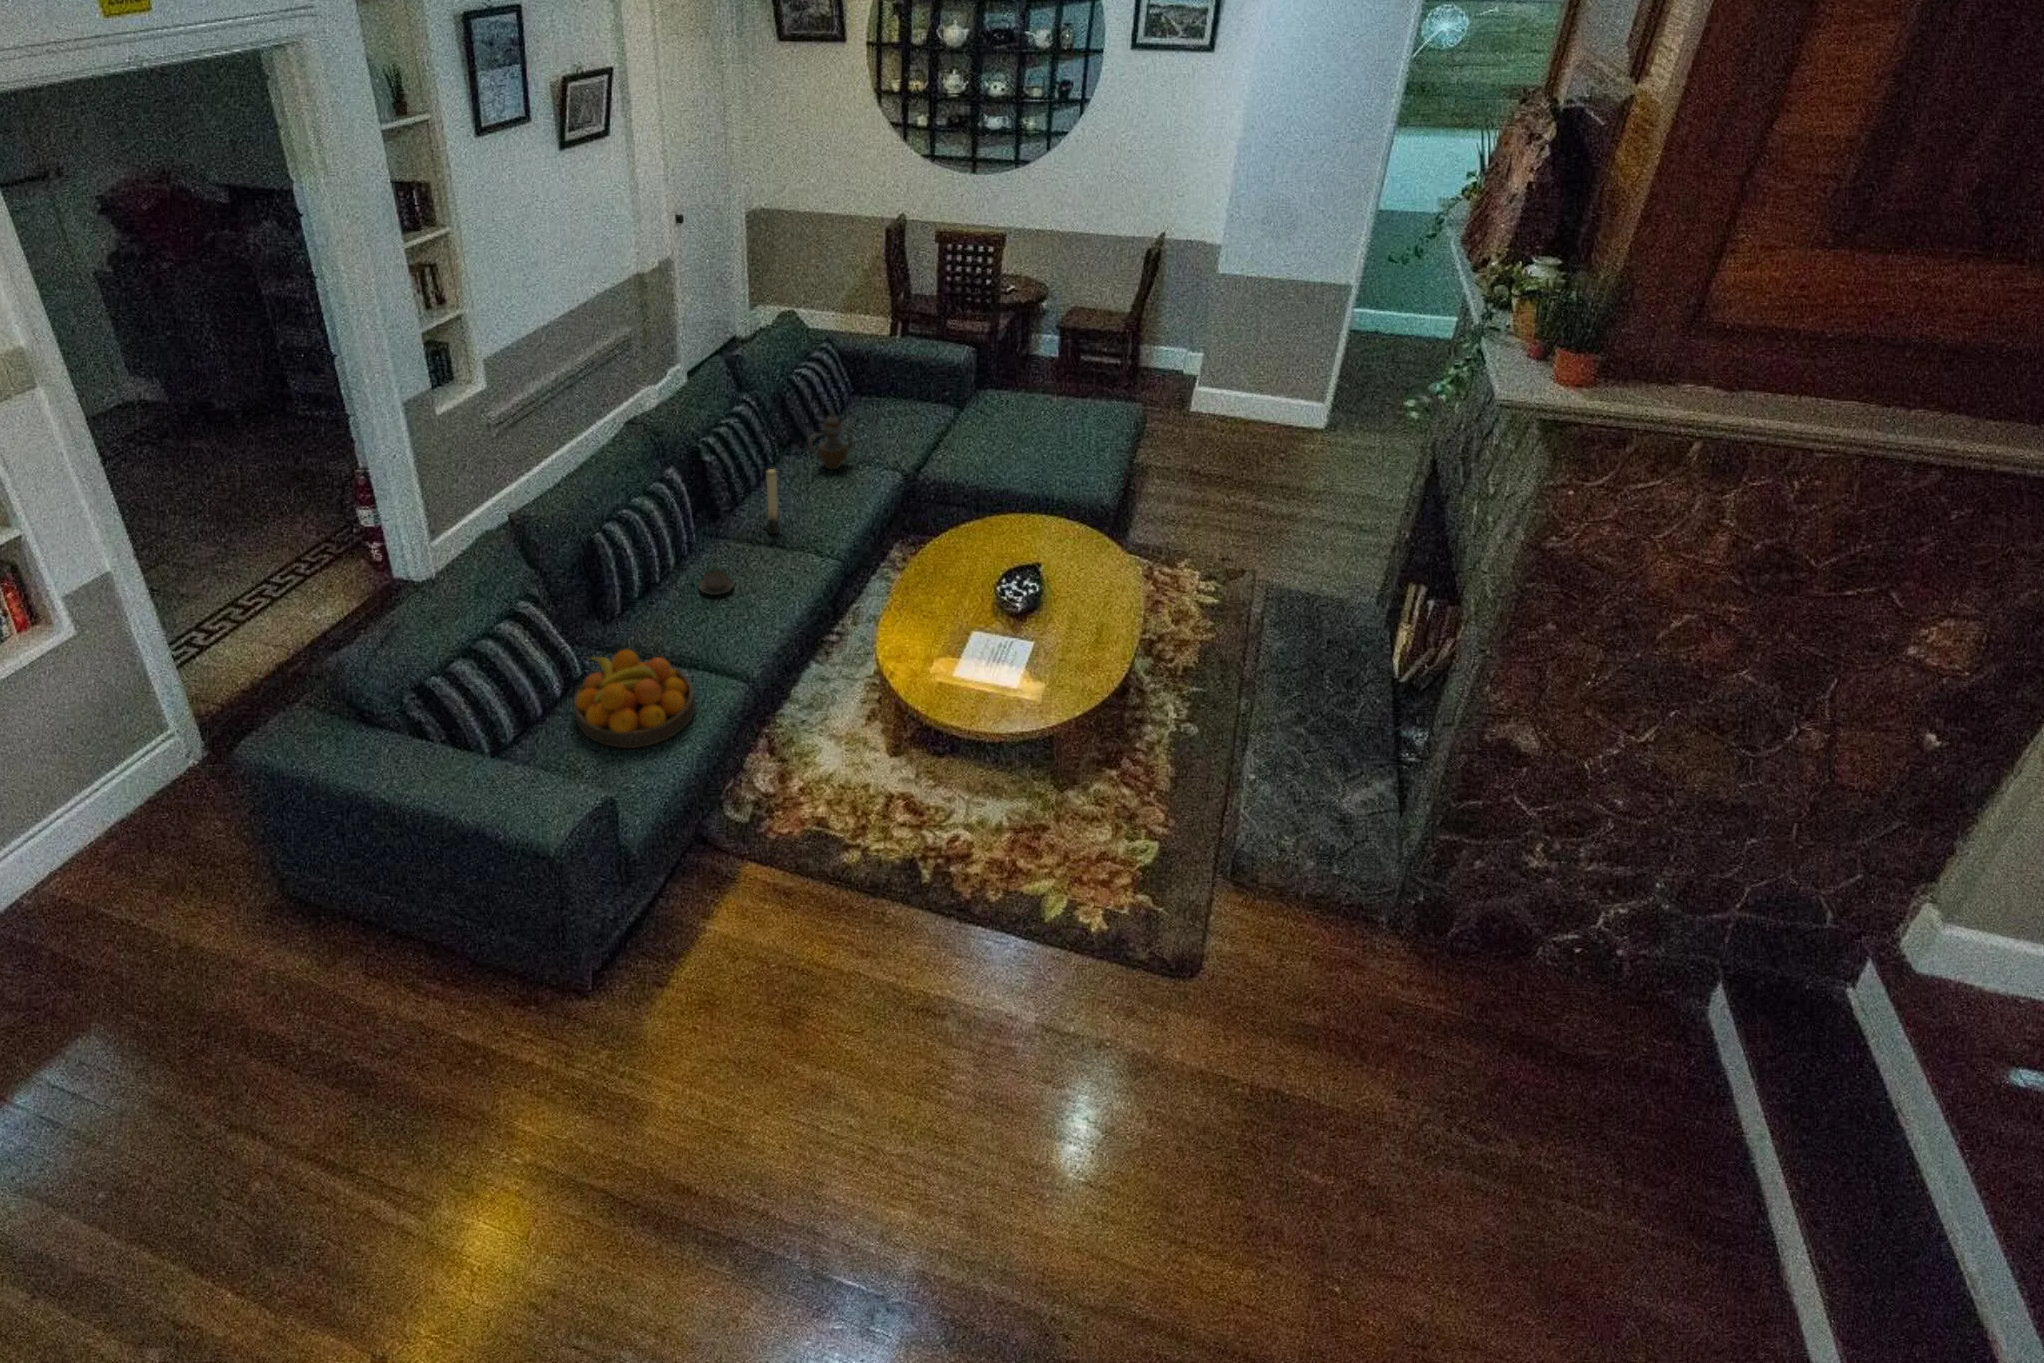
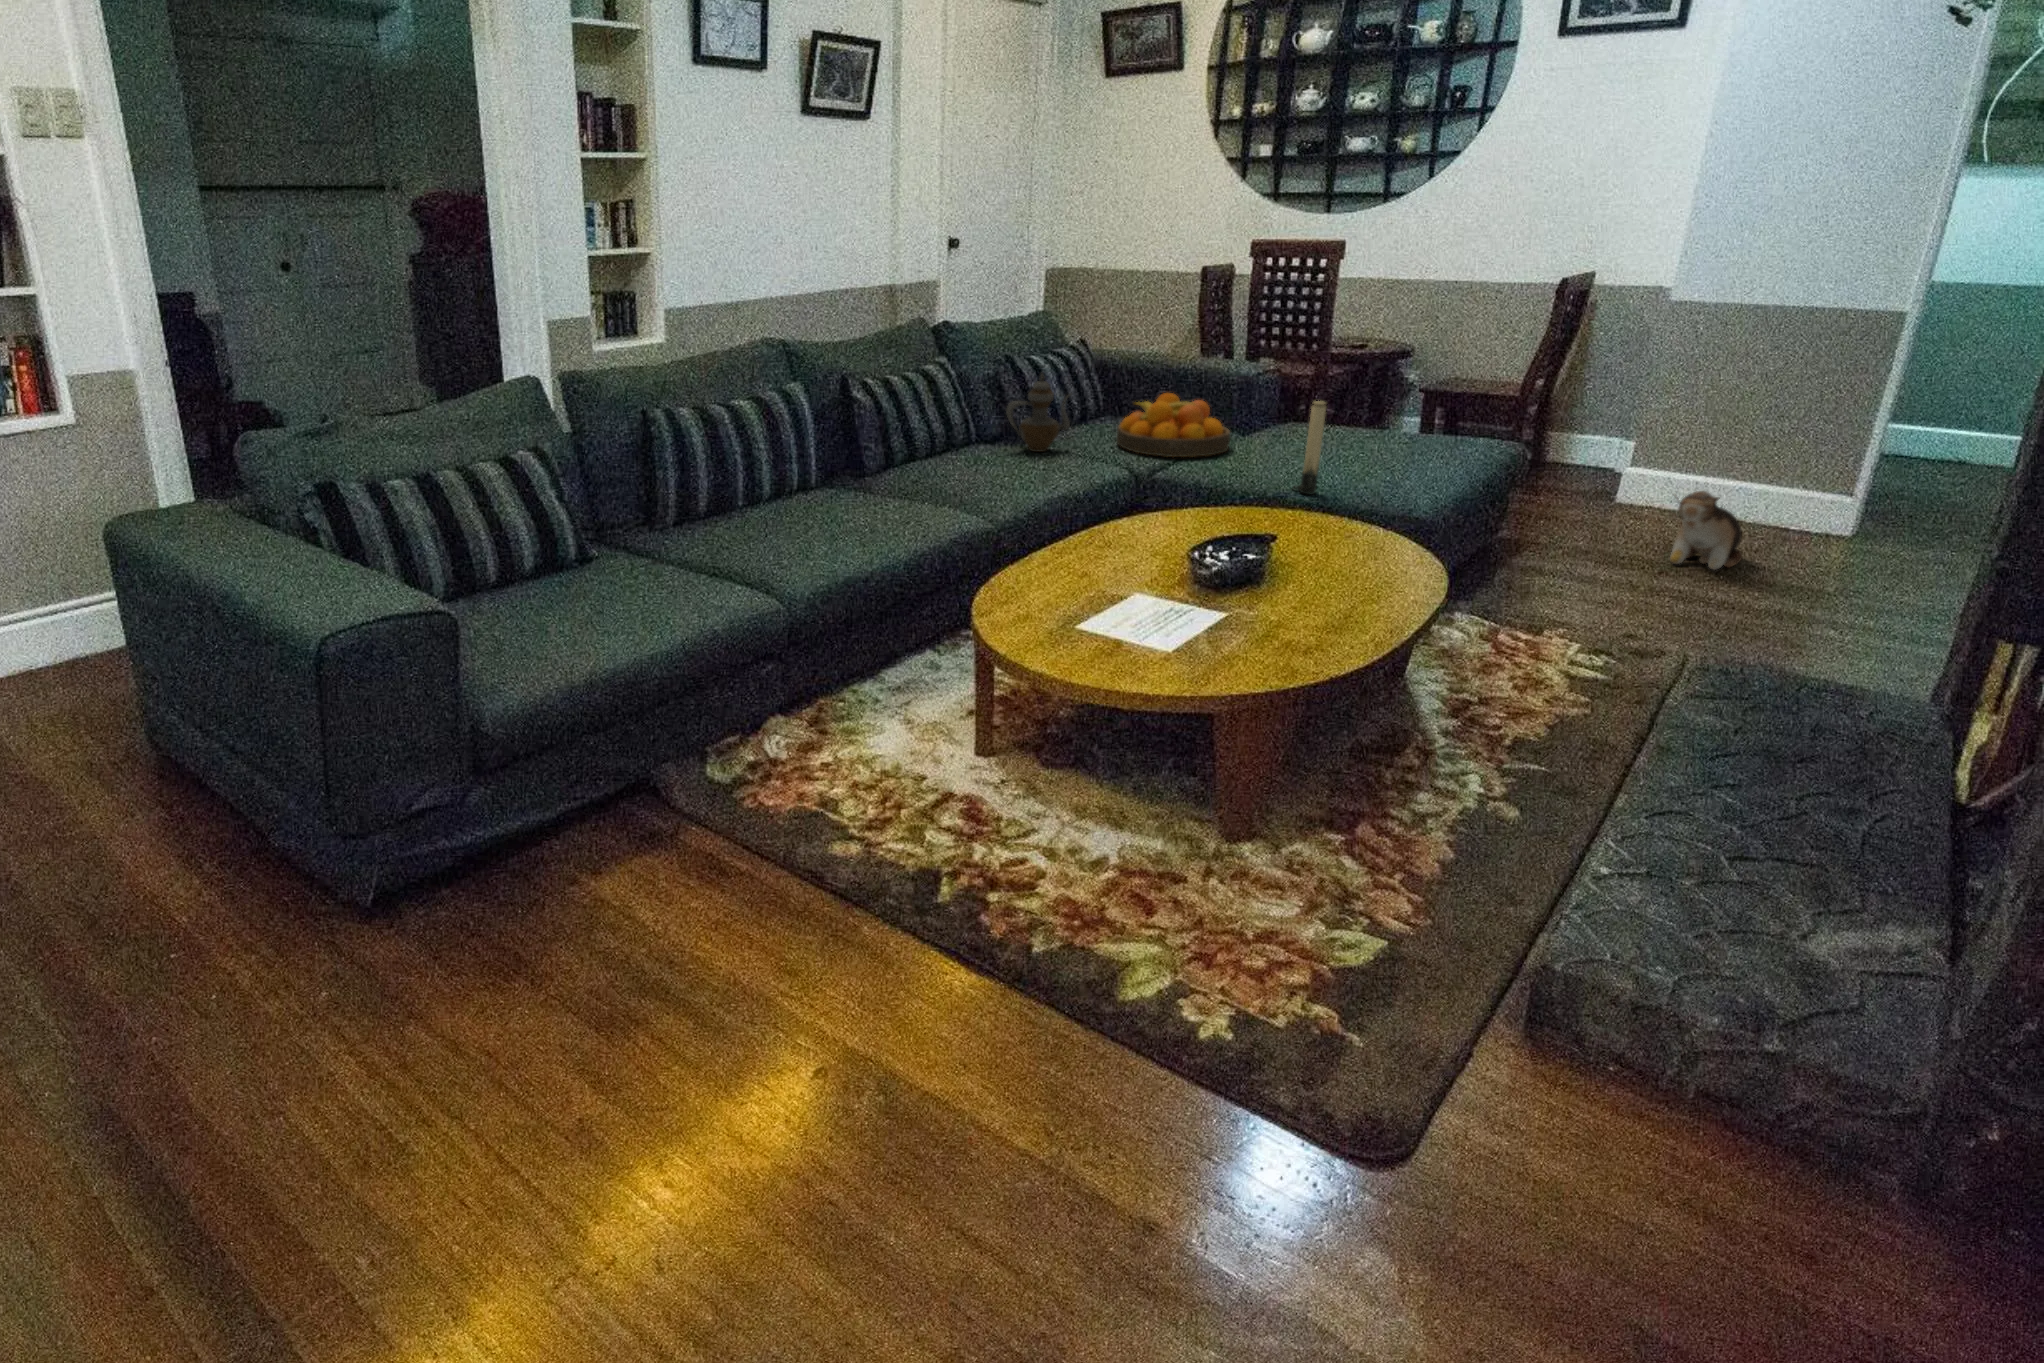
plush toy: none [1230,432,1269,481] -> present [1670,491,1742,570]
candle: present [764,469,779,534] -> present [1293,401,1326,494]
teacup: present [699,570,734,595] -> none [790,495,835,521]
fruit bowl: present [574,649,695,748] -> present [1116,393,1230,457]

